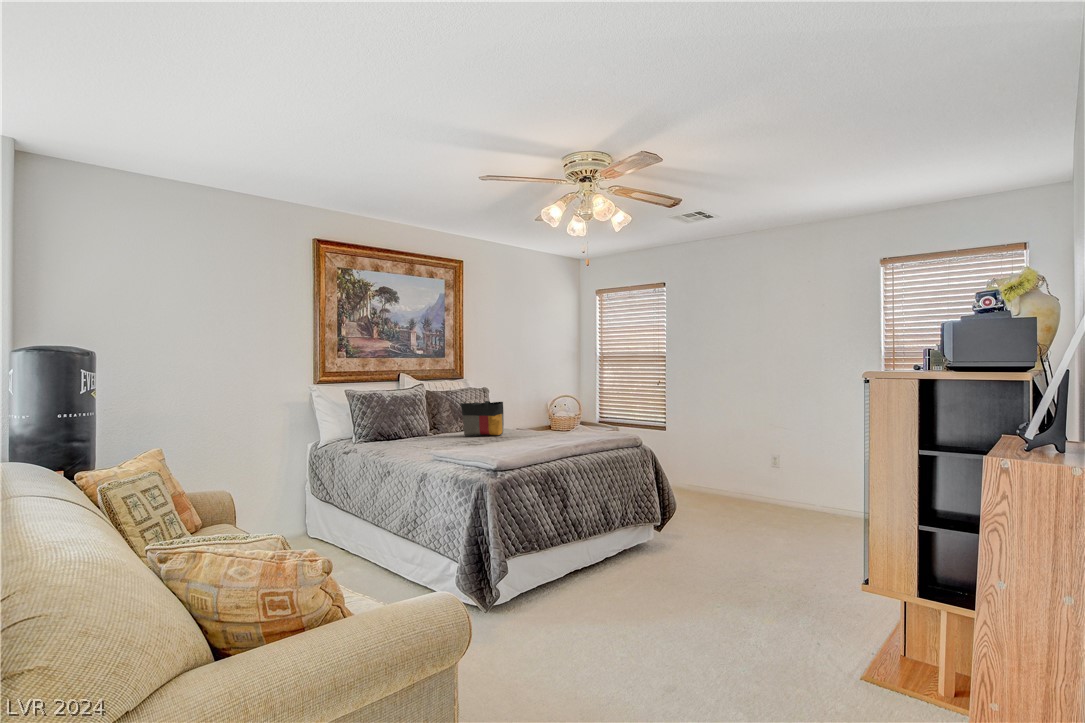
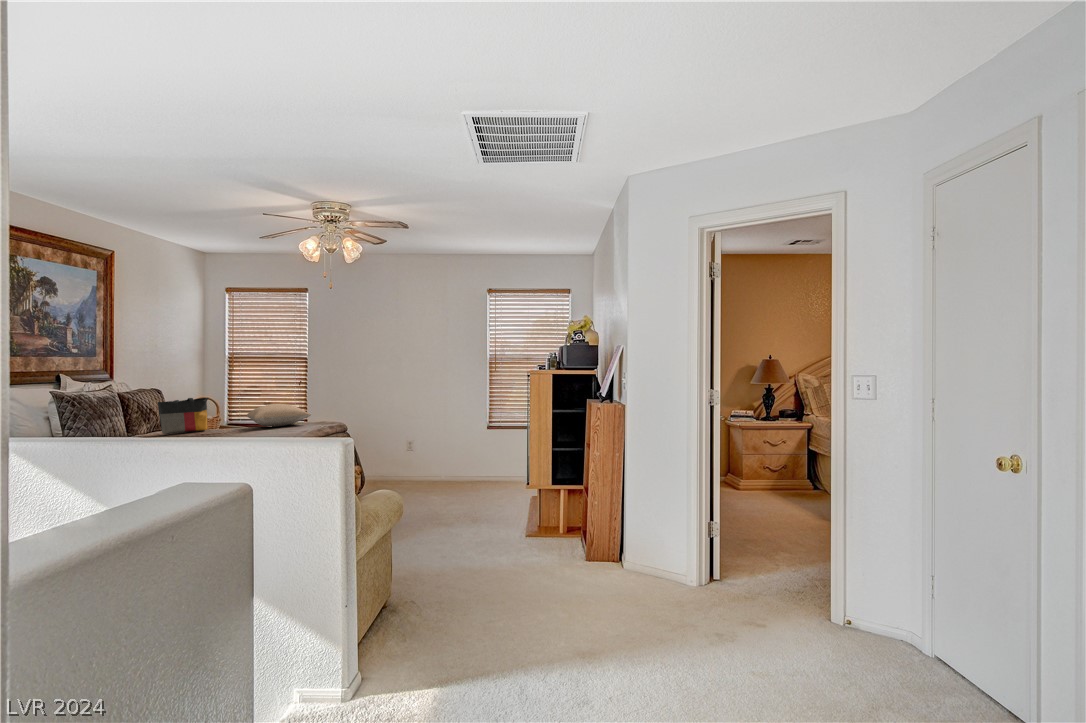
pillow: none [513,415,585,440] -> present [247,404,311,427]

